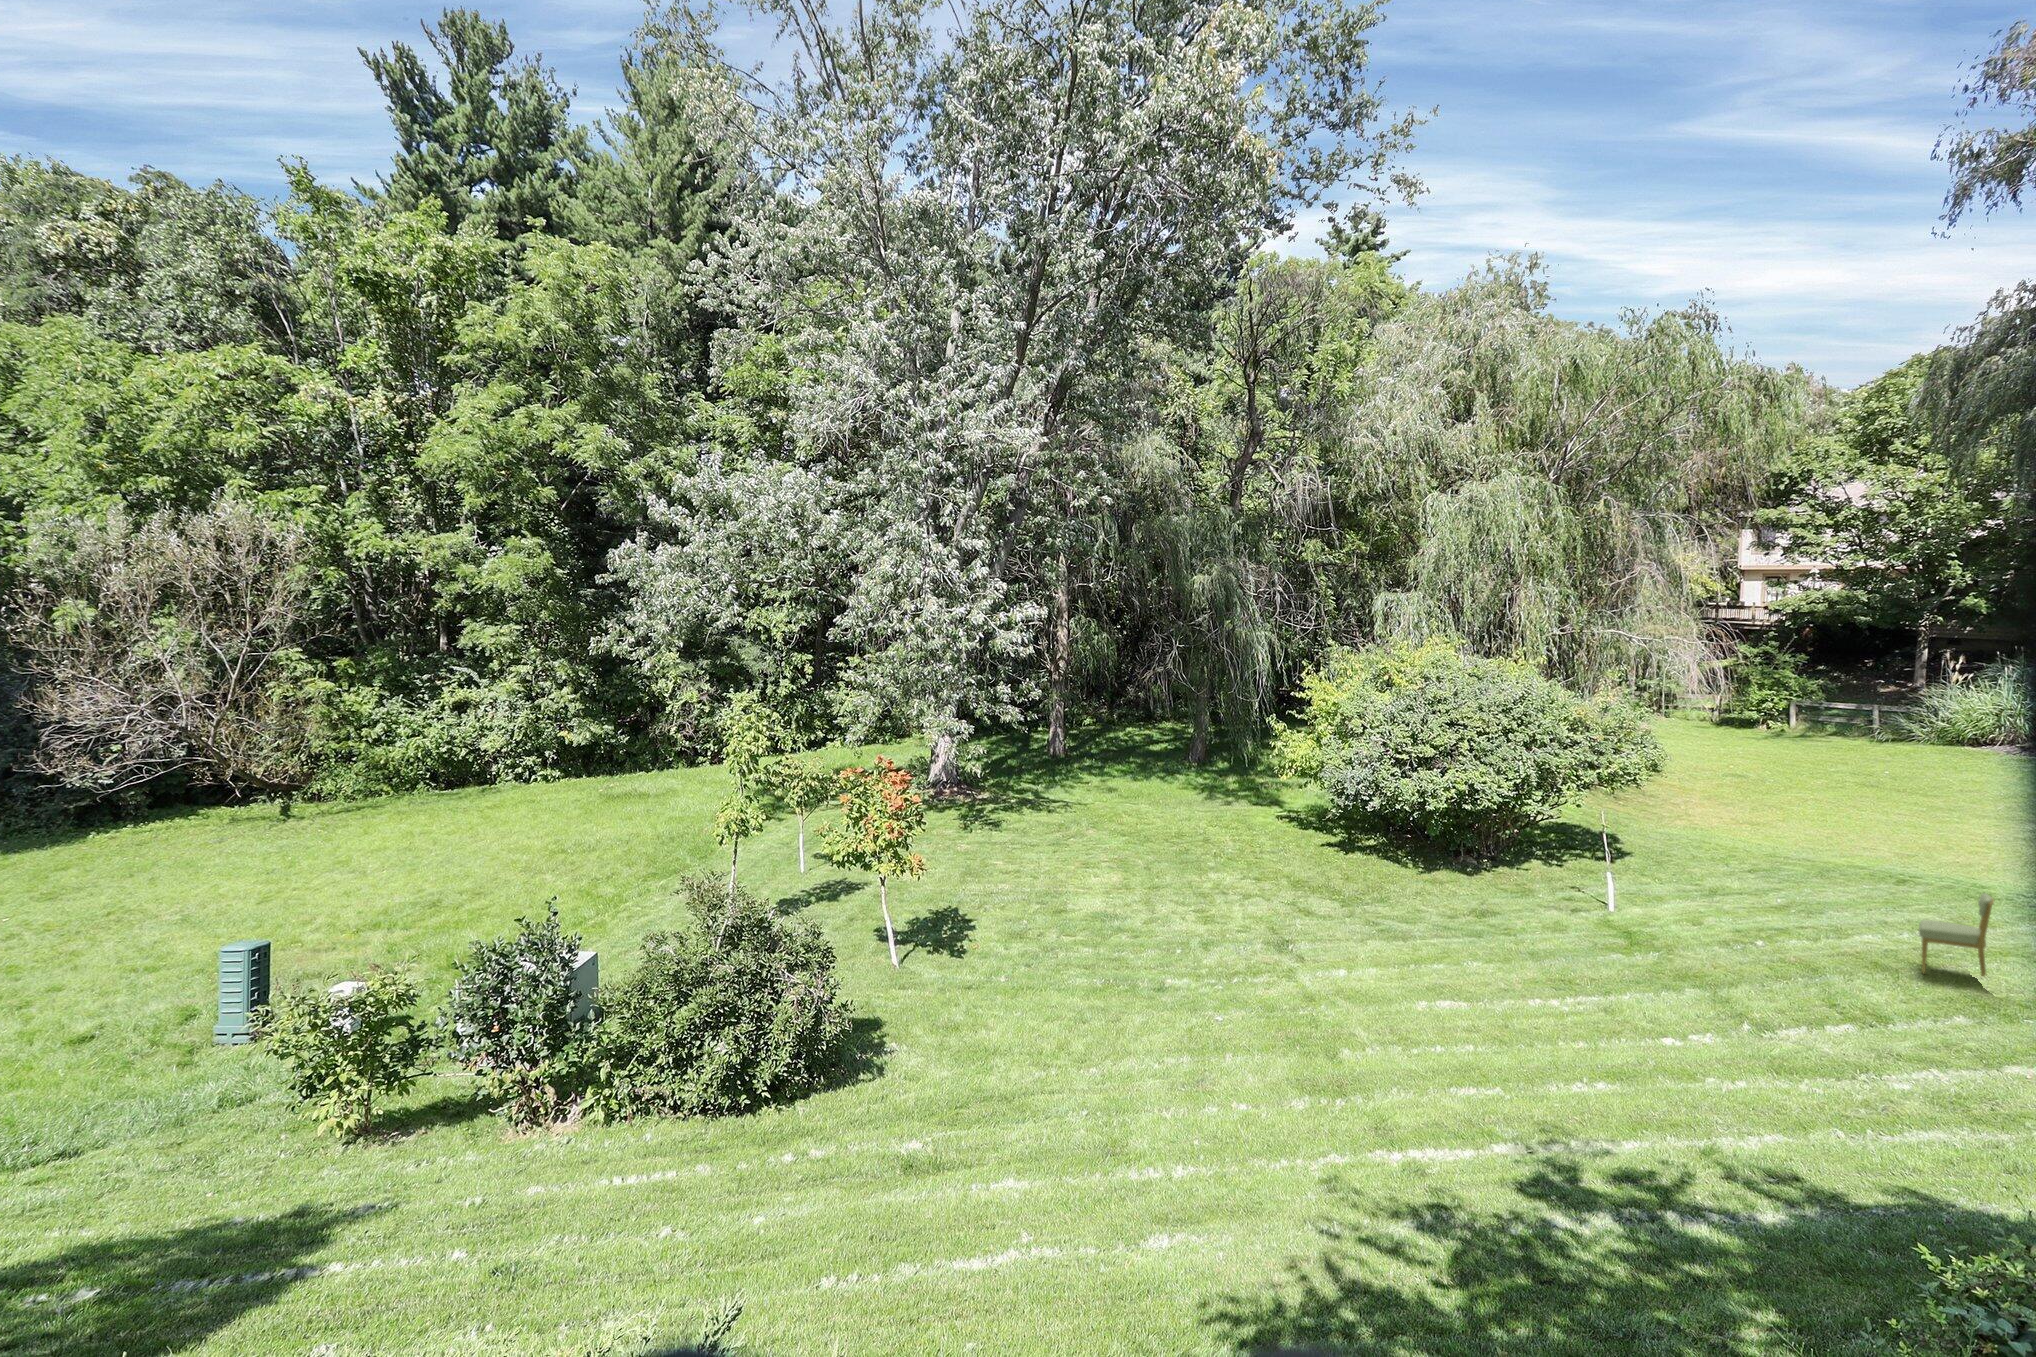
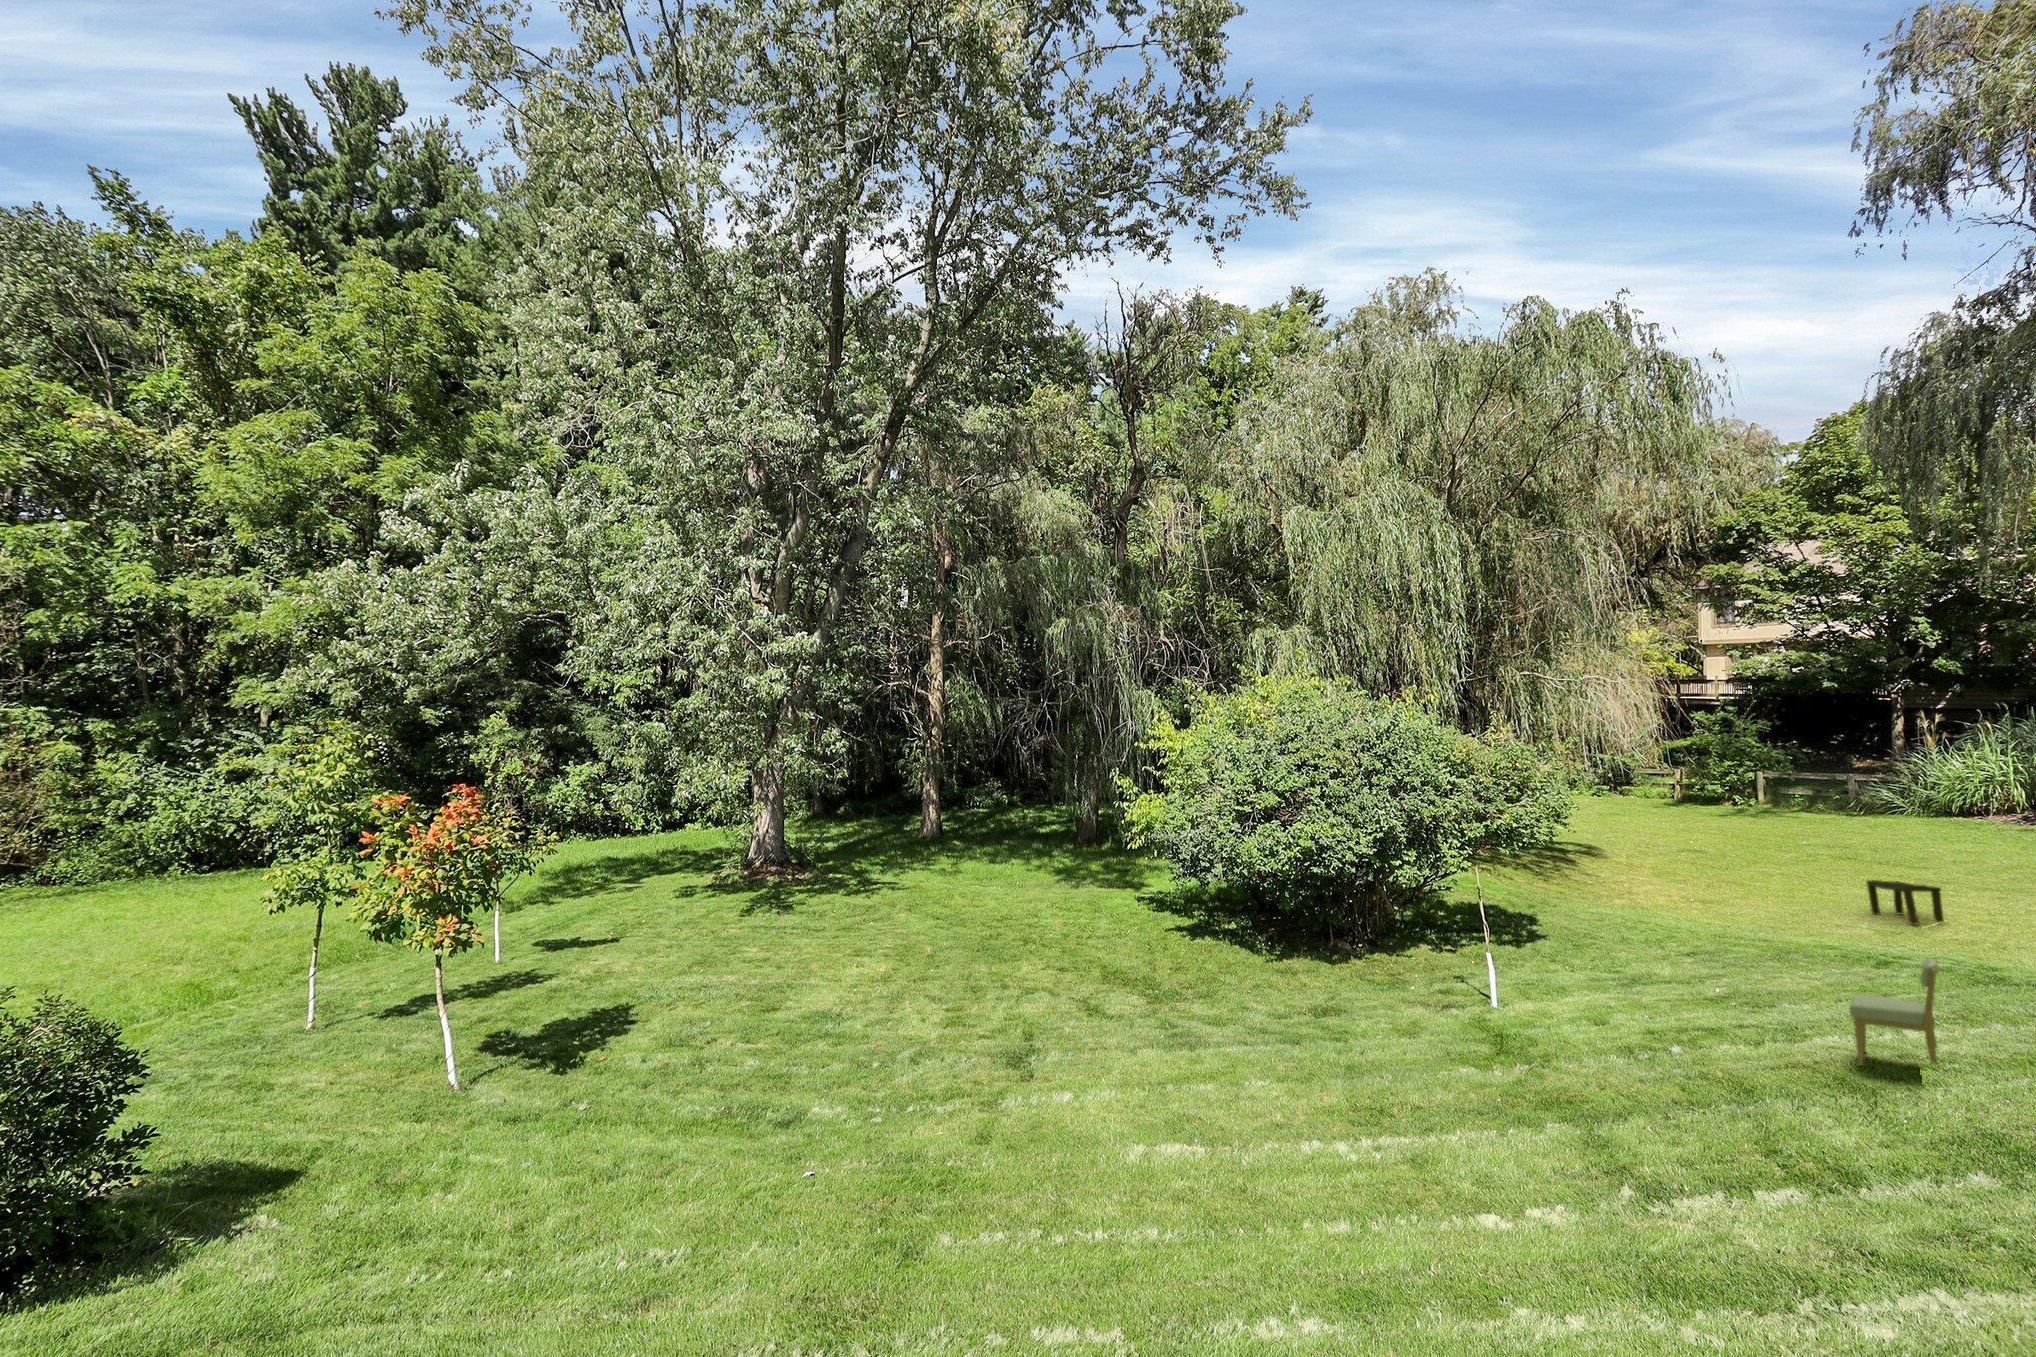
bench: none [1912,817,1979,856] -> present [1867,880,1944,925]

